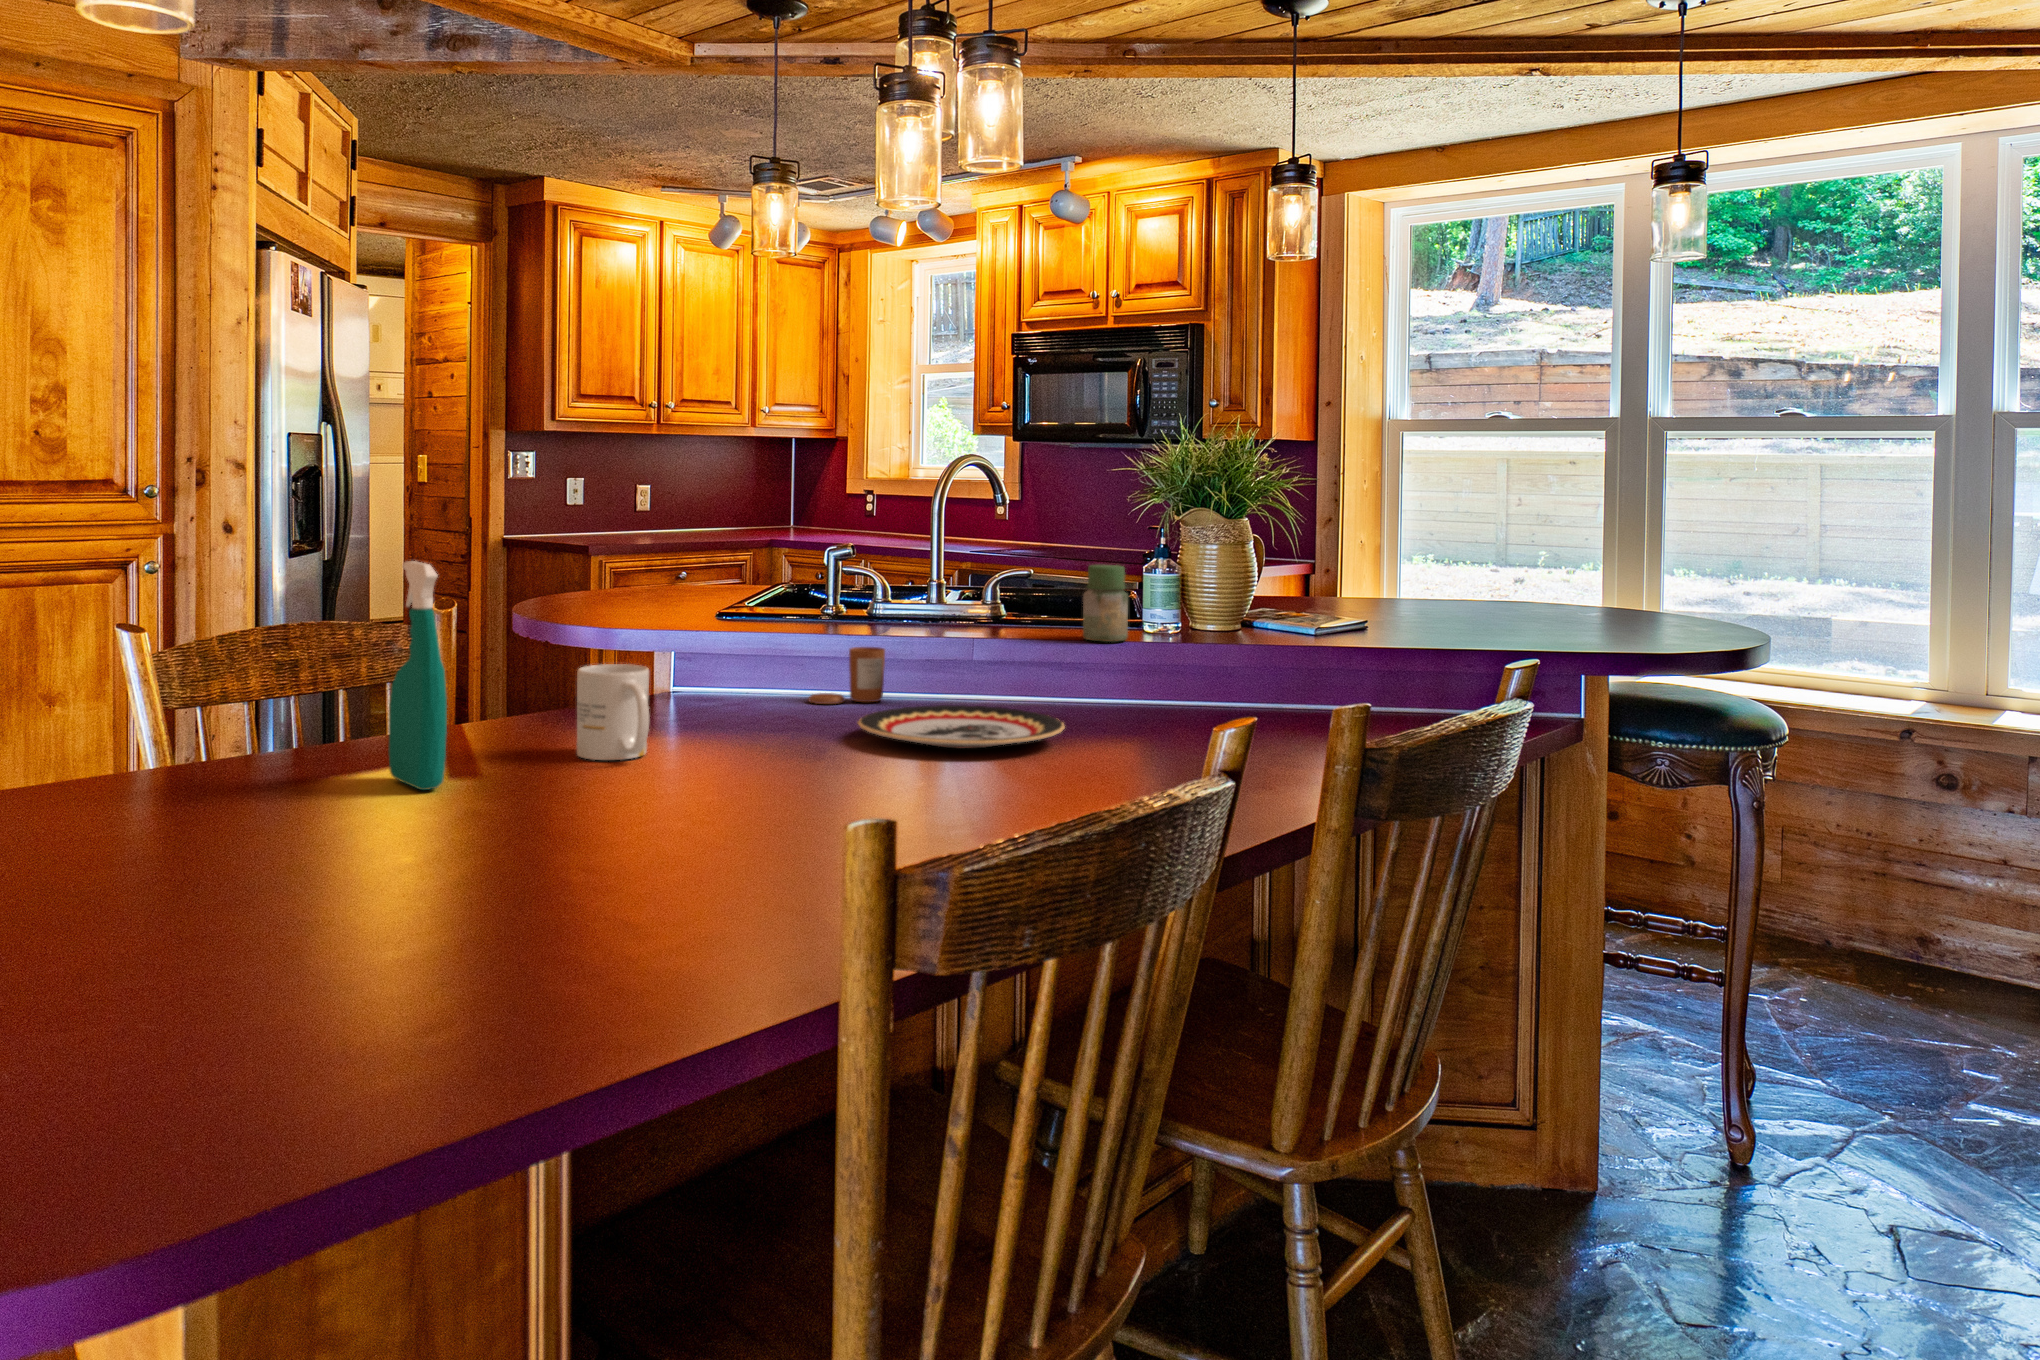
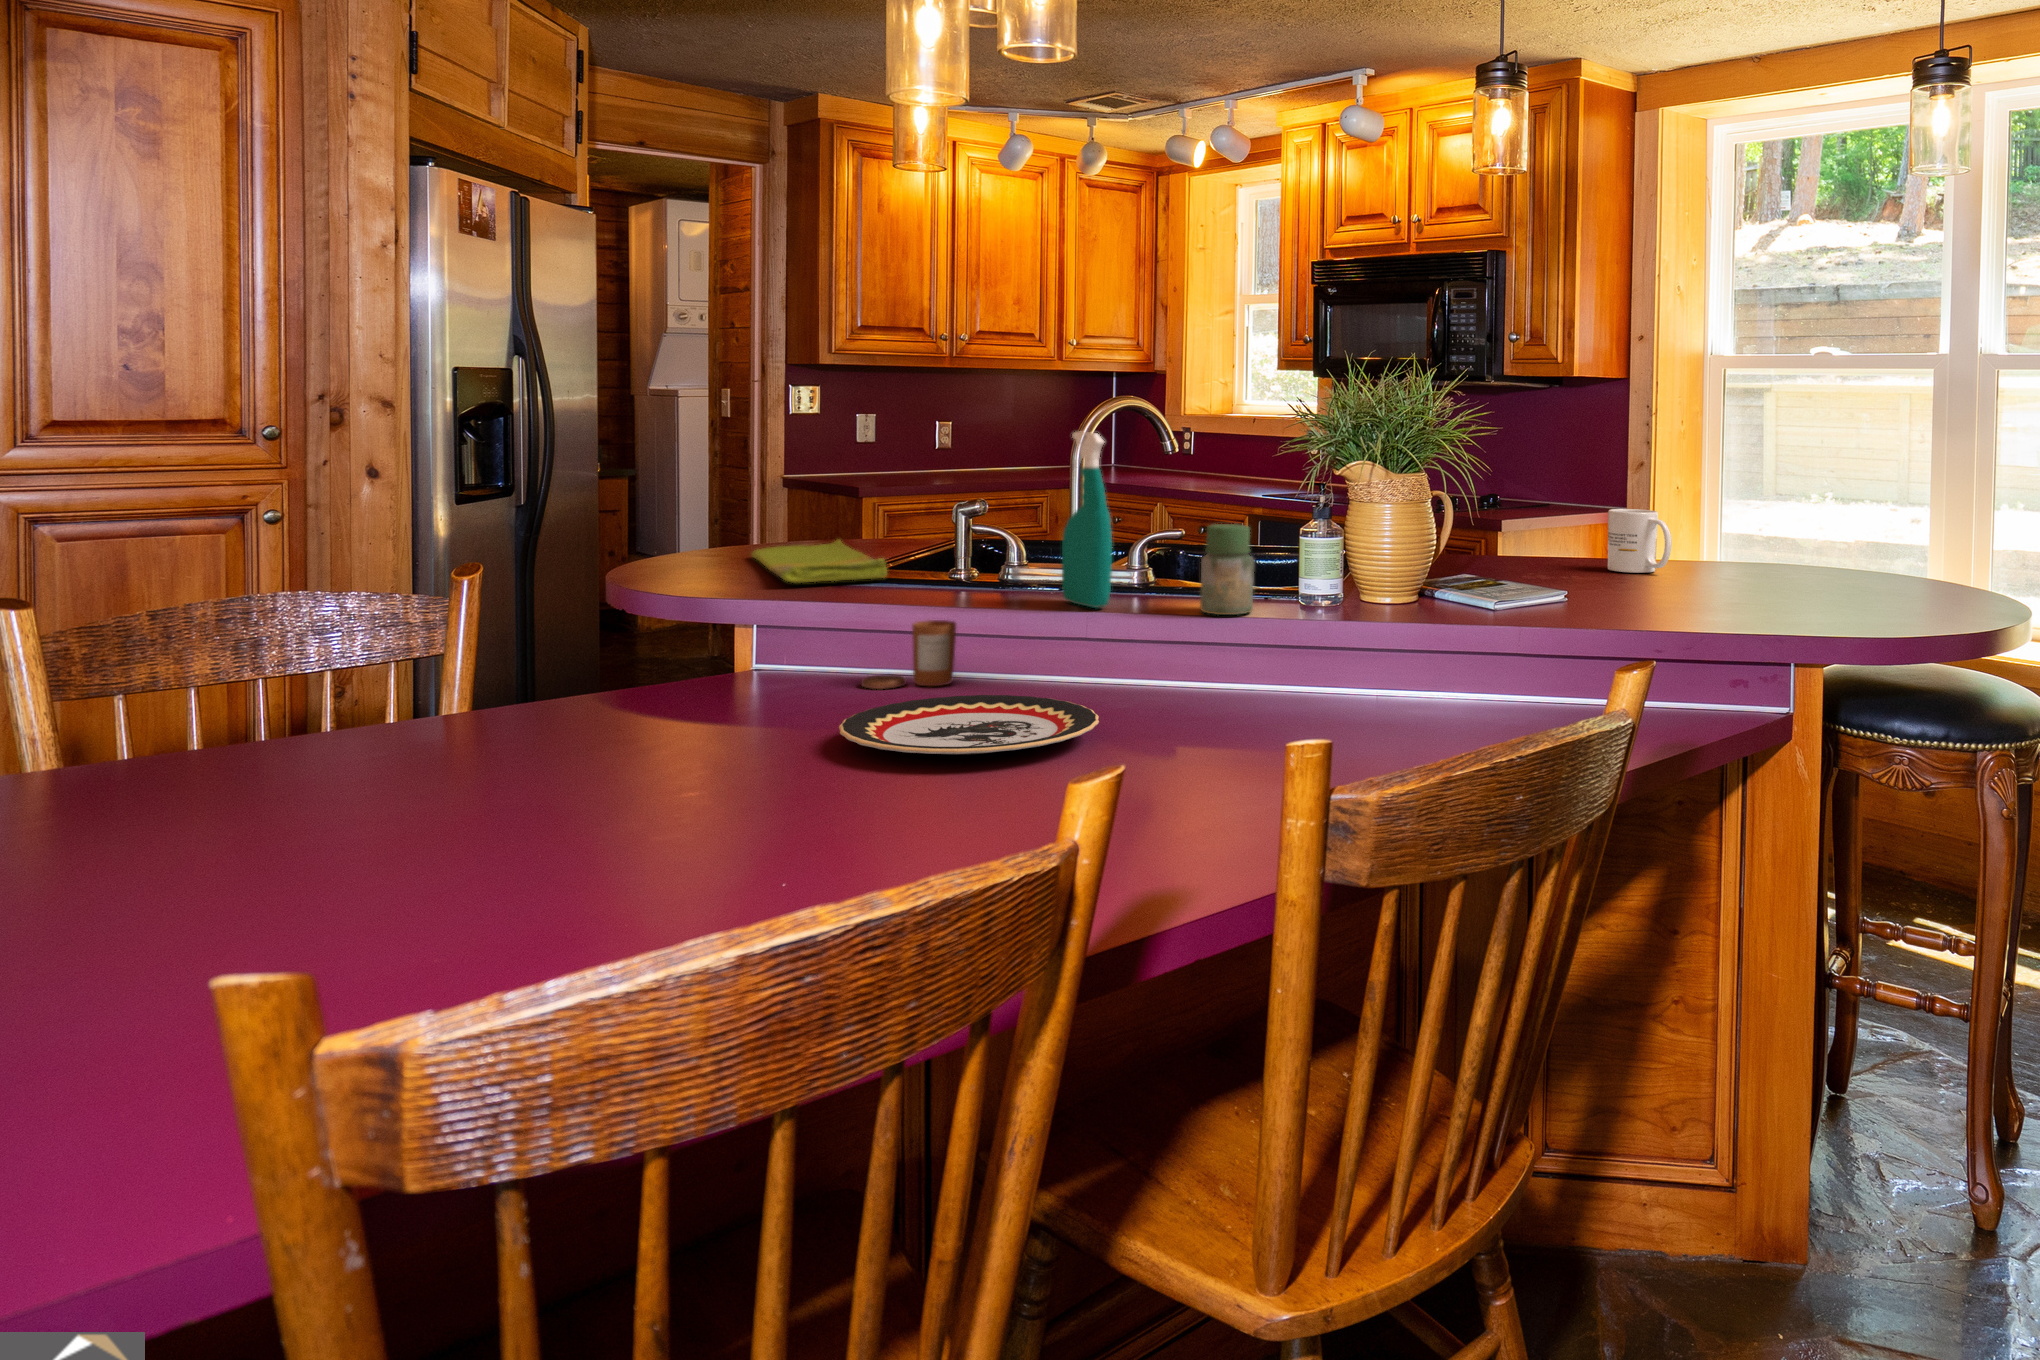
spray bottle: present [388,561,447,790] -> present [1062,432,1112,608]
dish towel: none [636,583,785,618] -> present [751,540,887,583]
mug: present [577,664,649,760] -> present [1608,509,1672,573]

